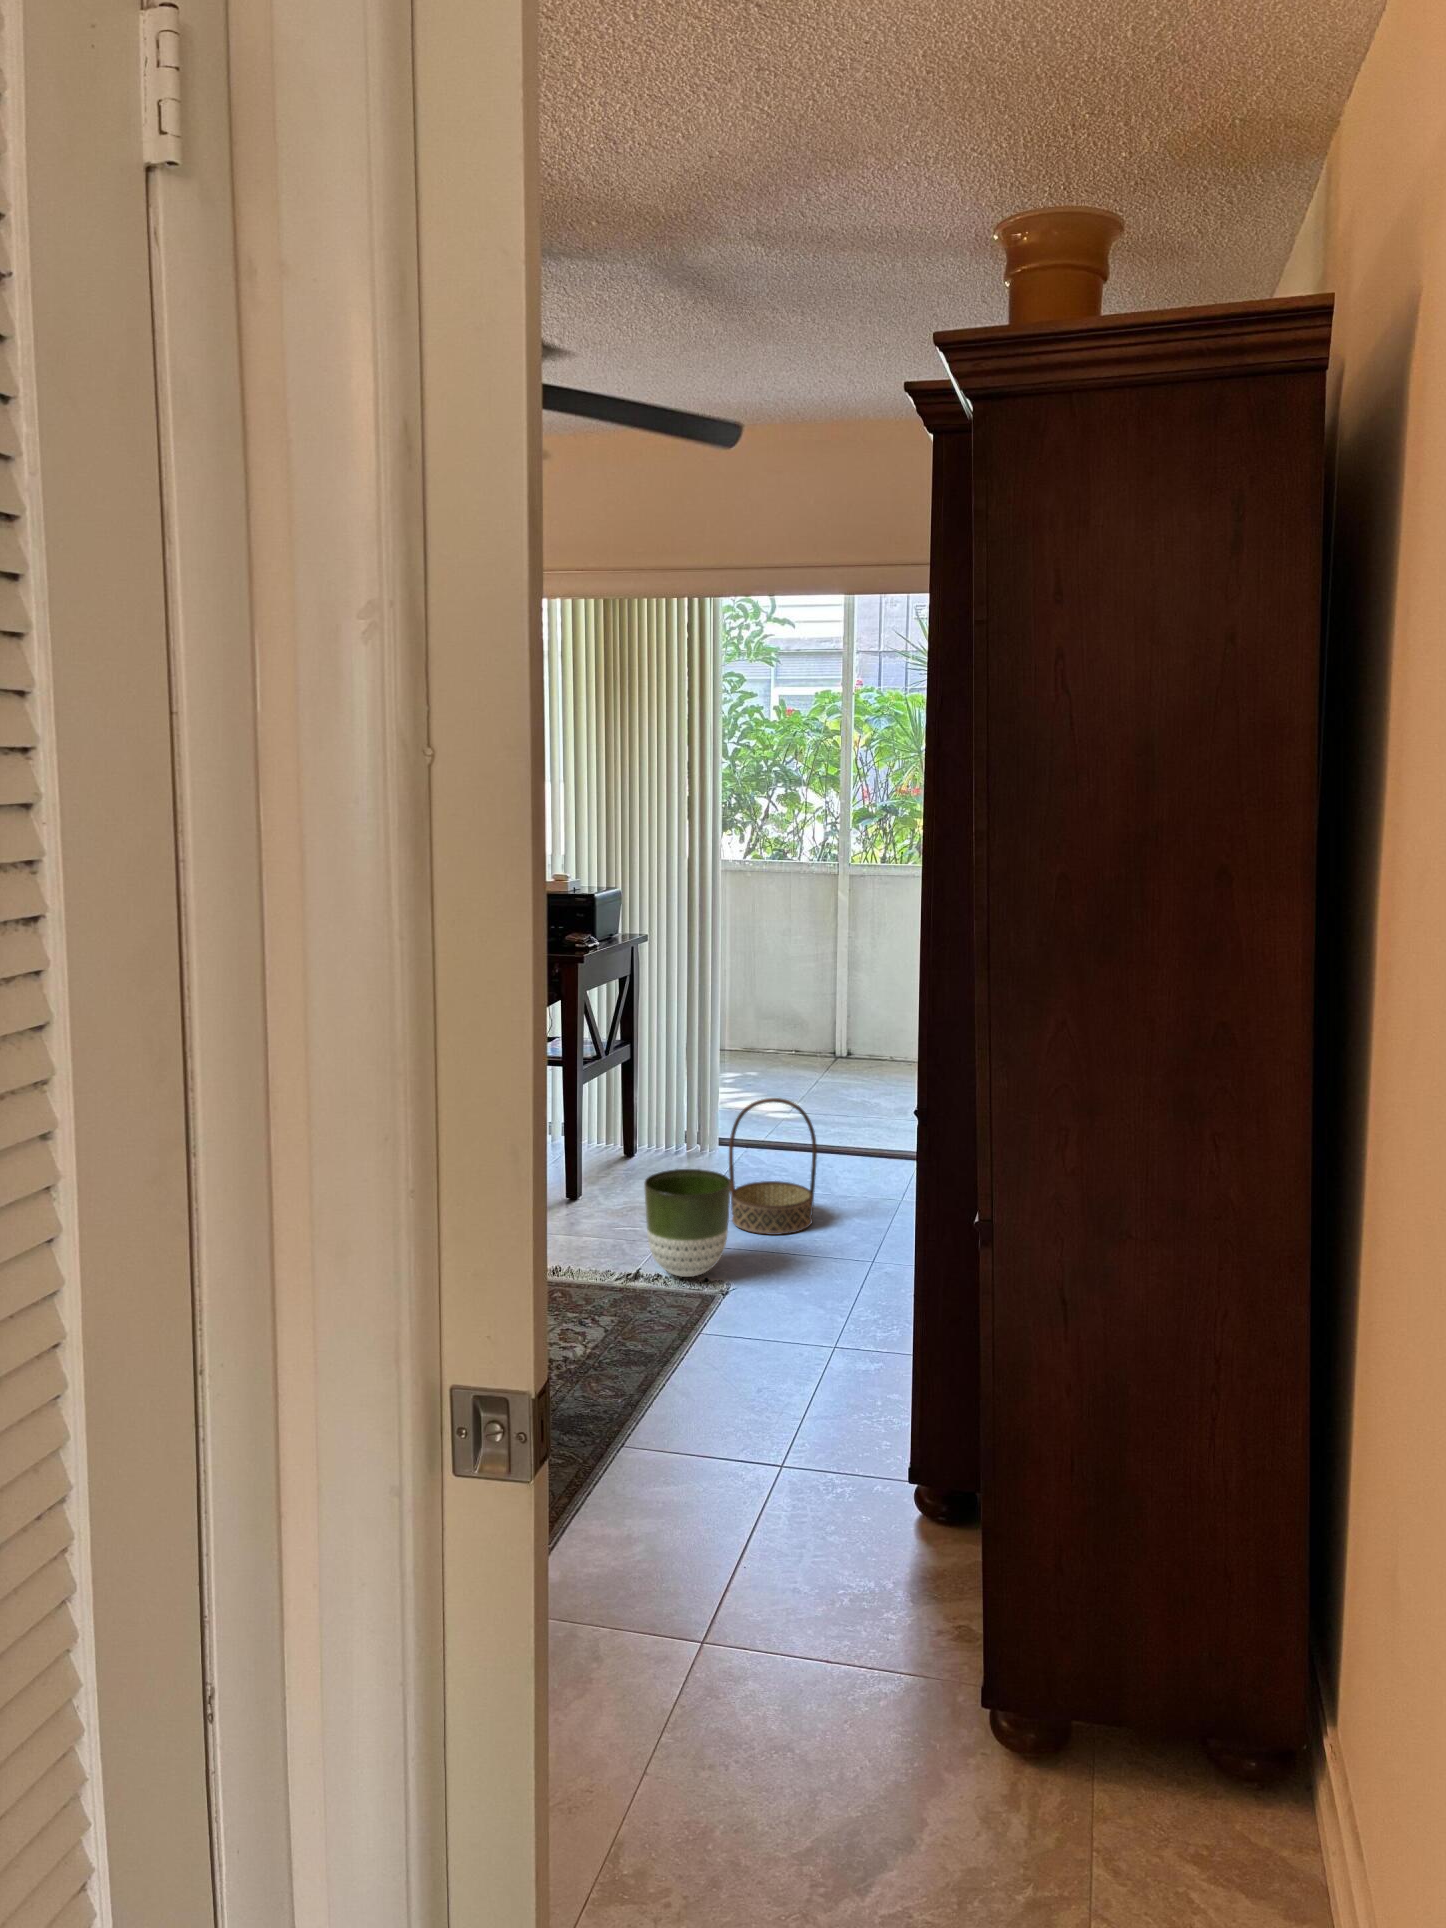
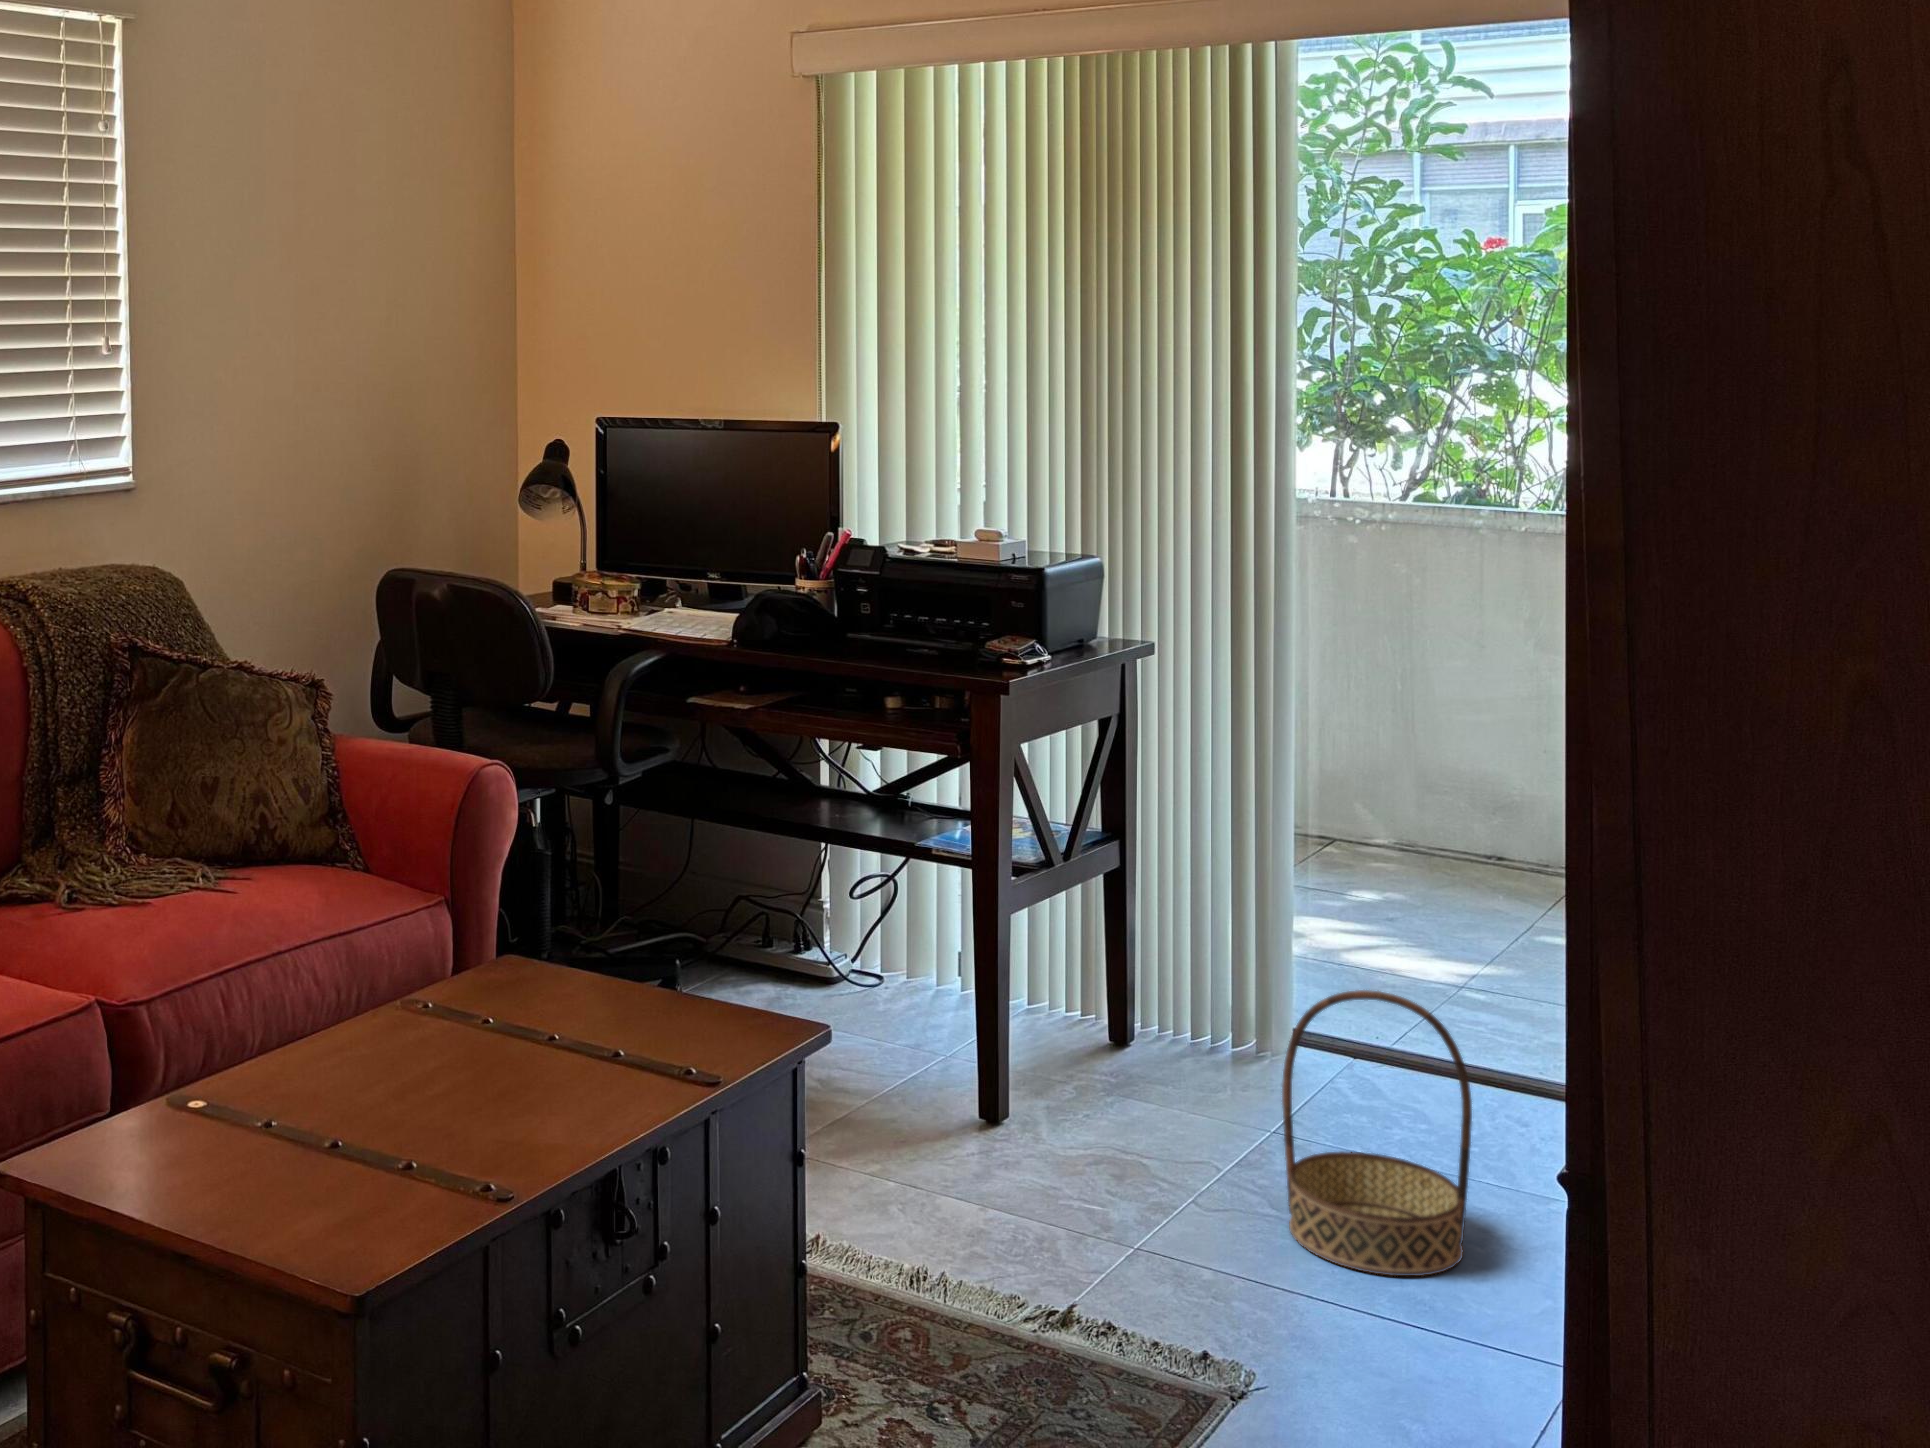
planter: present [644,1169,731,1277] -> none [1082,1116,1260,1343]

